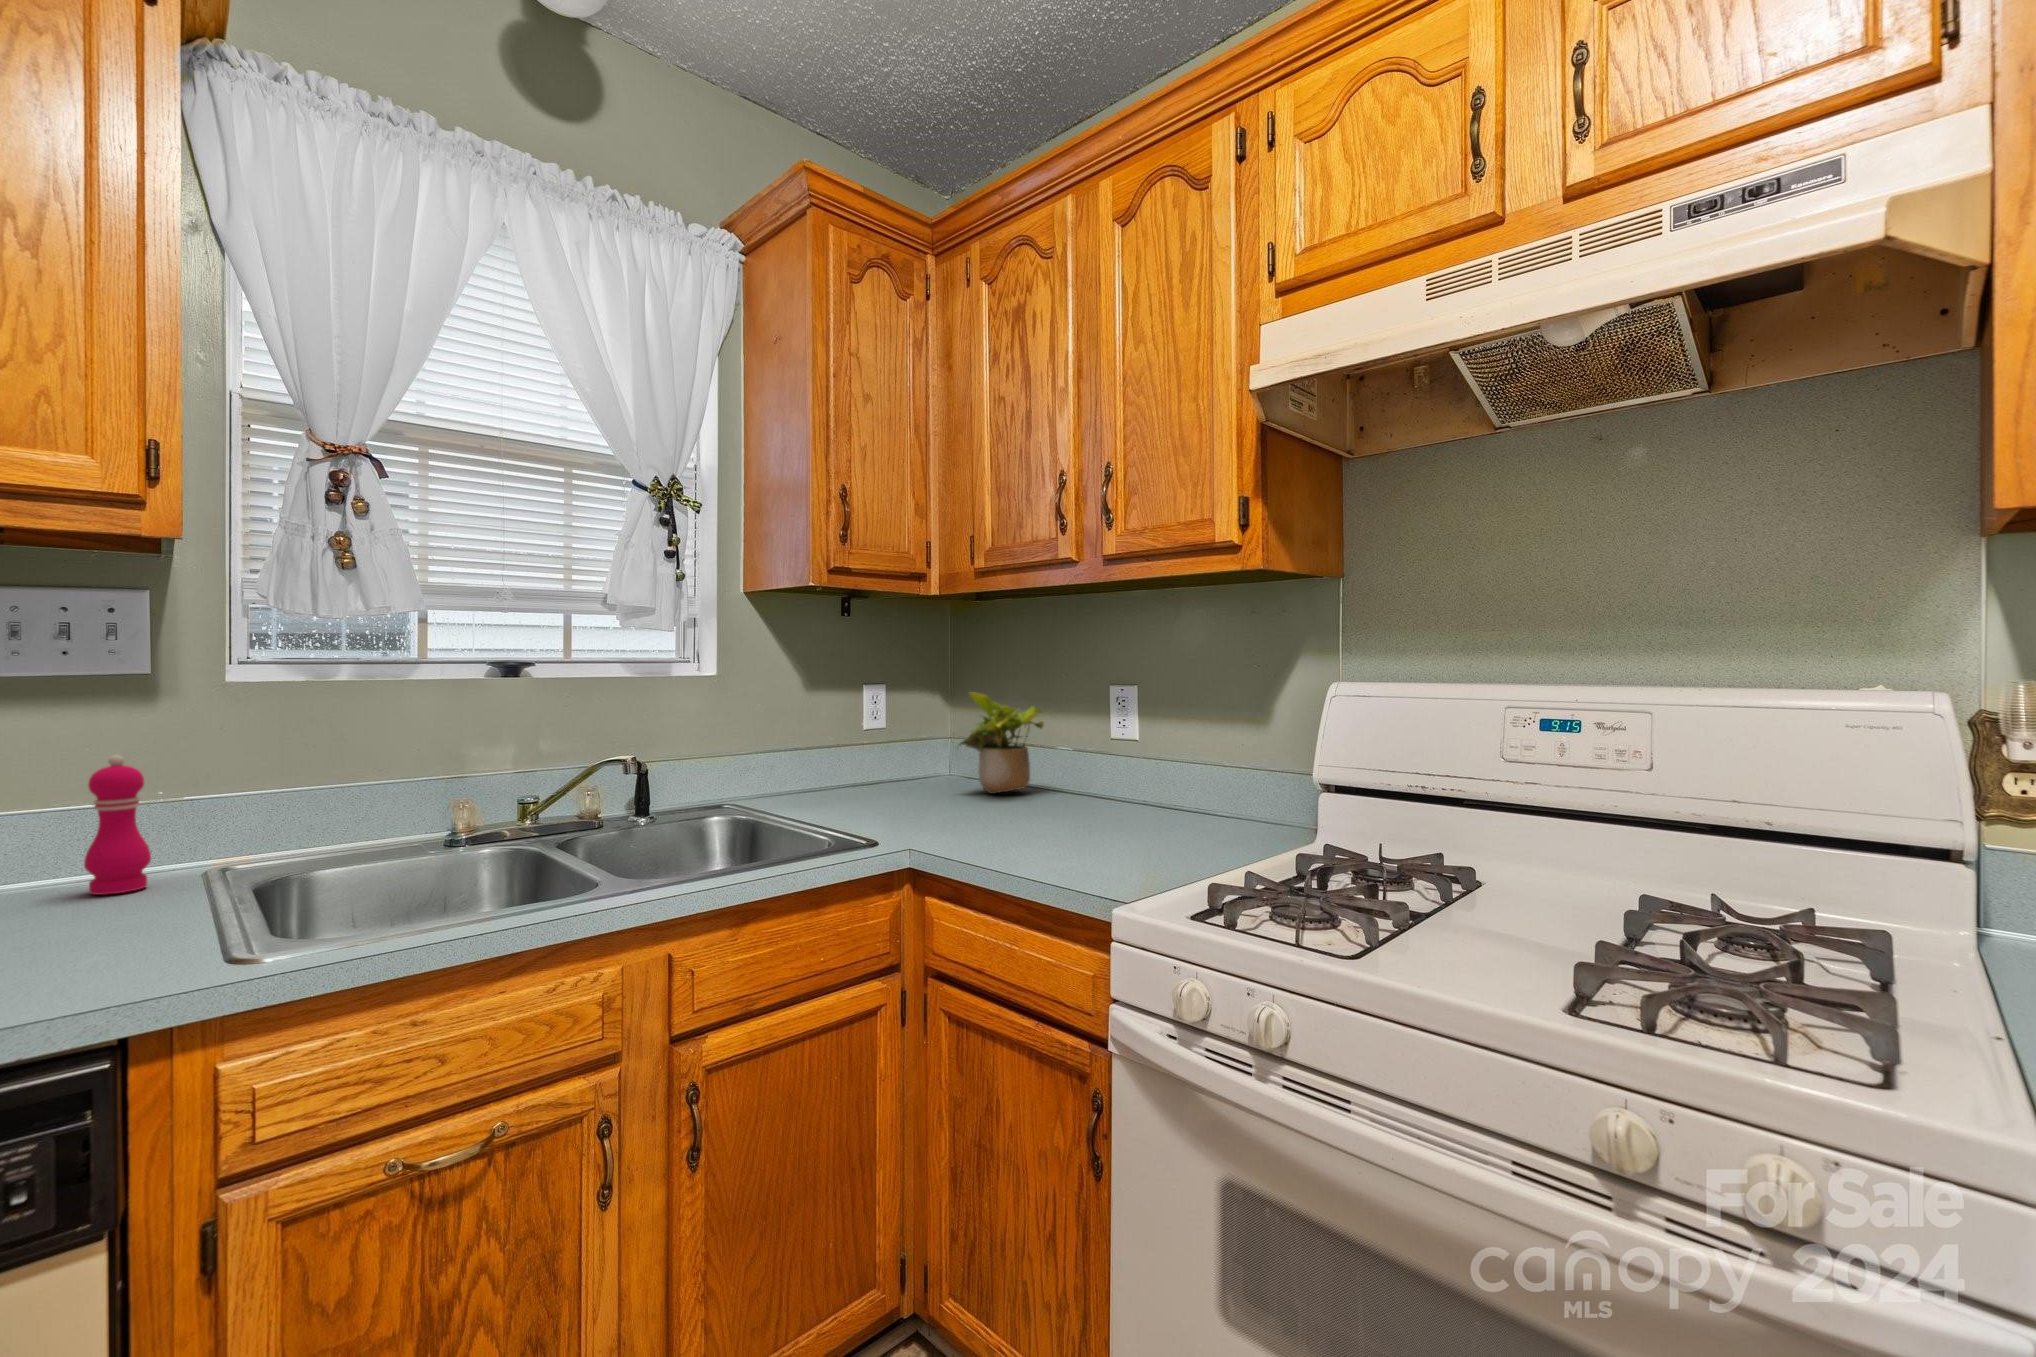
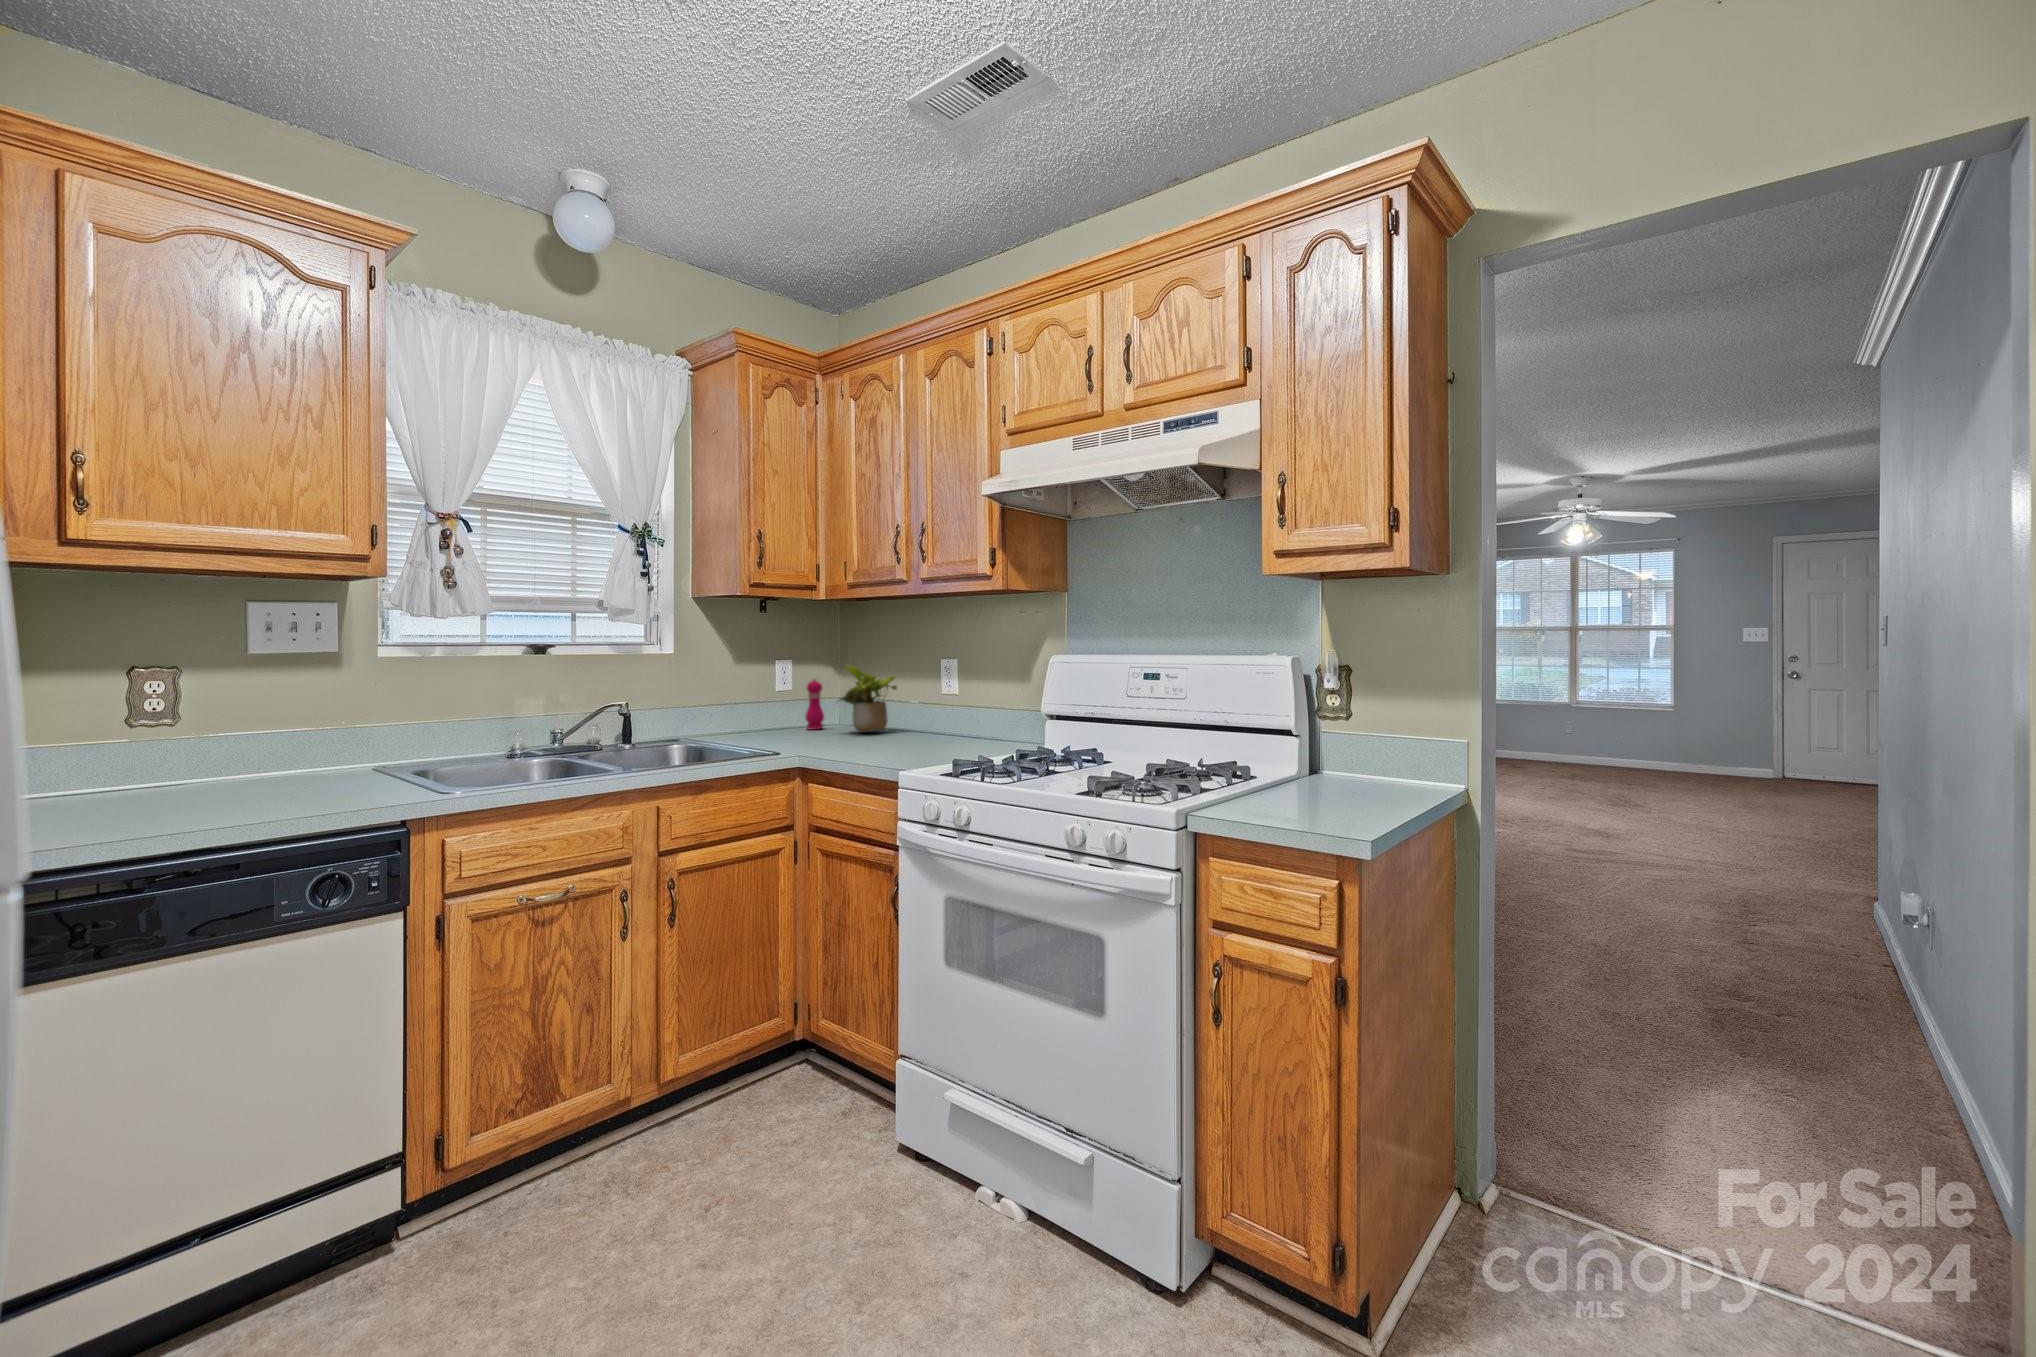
pepper mill: present [84,755,151,895] -> present [805,677,824,730]

